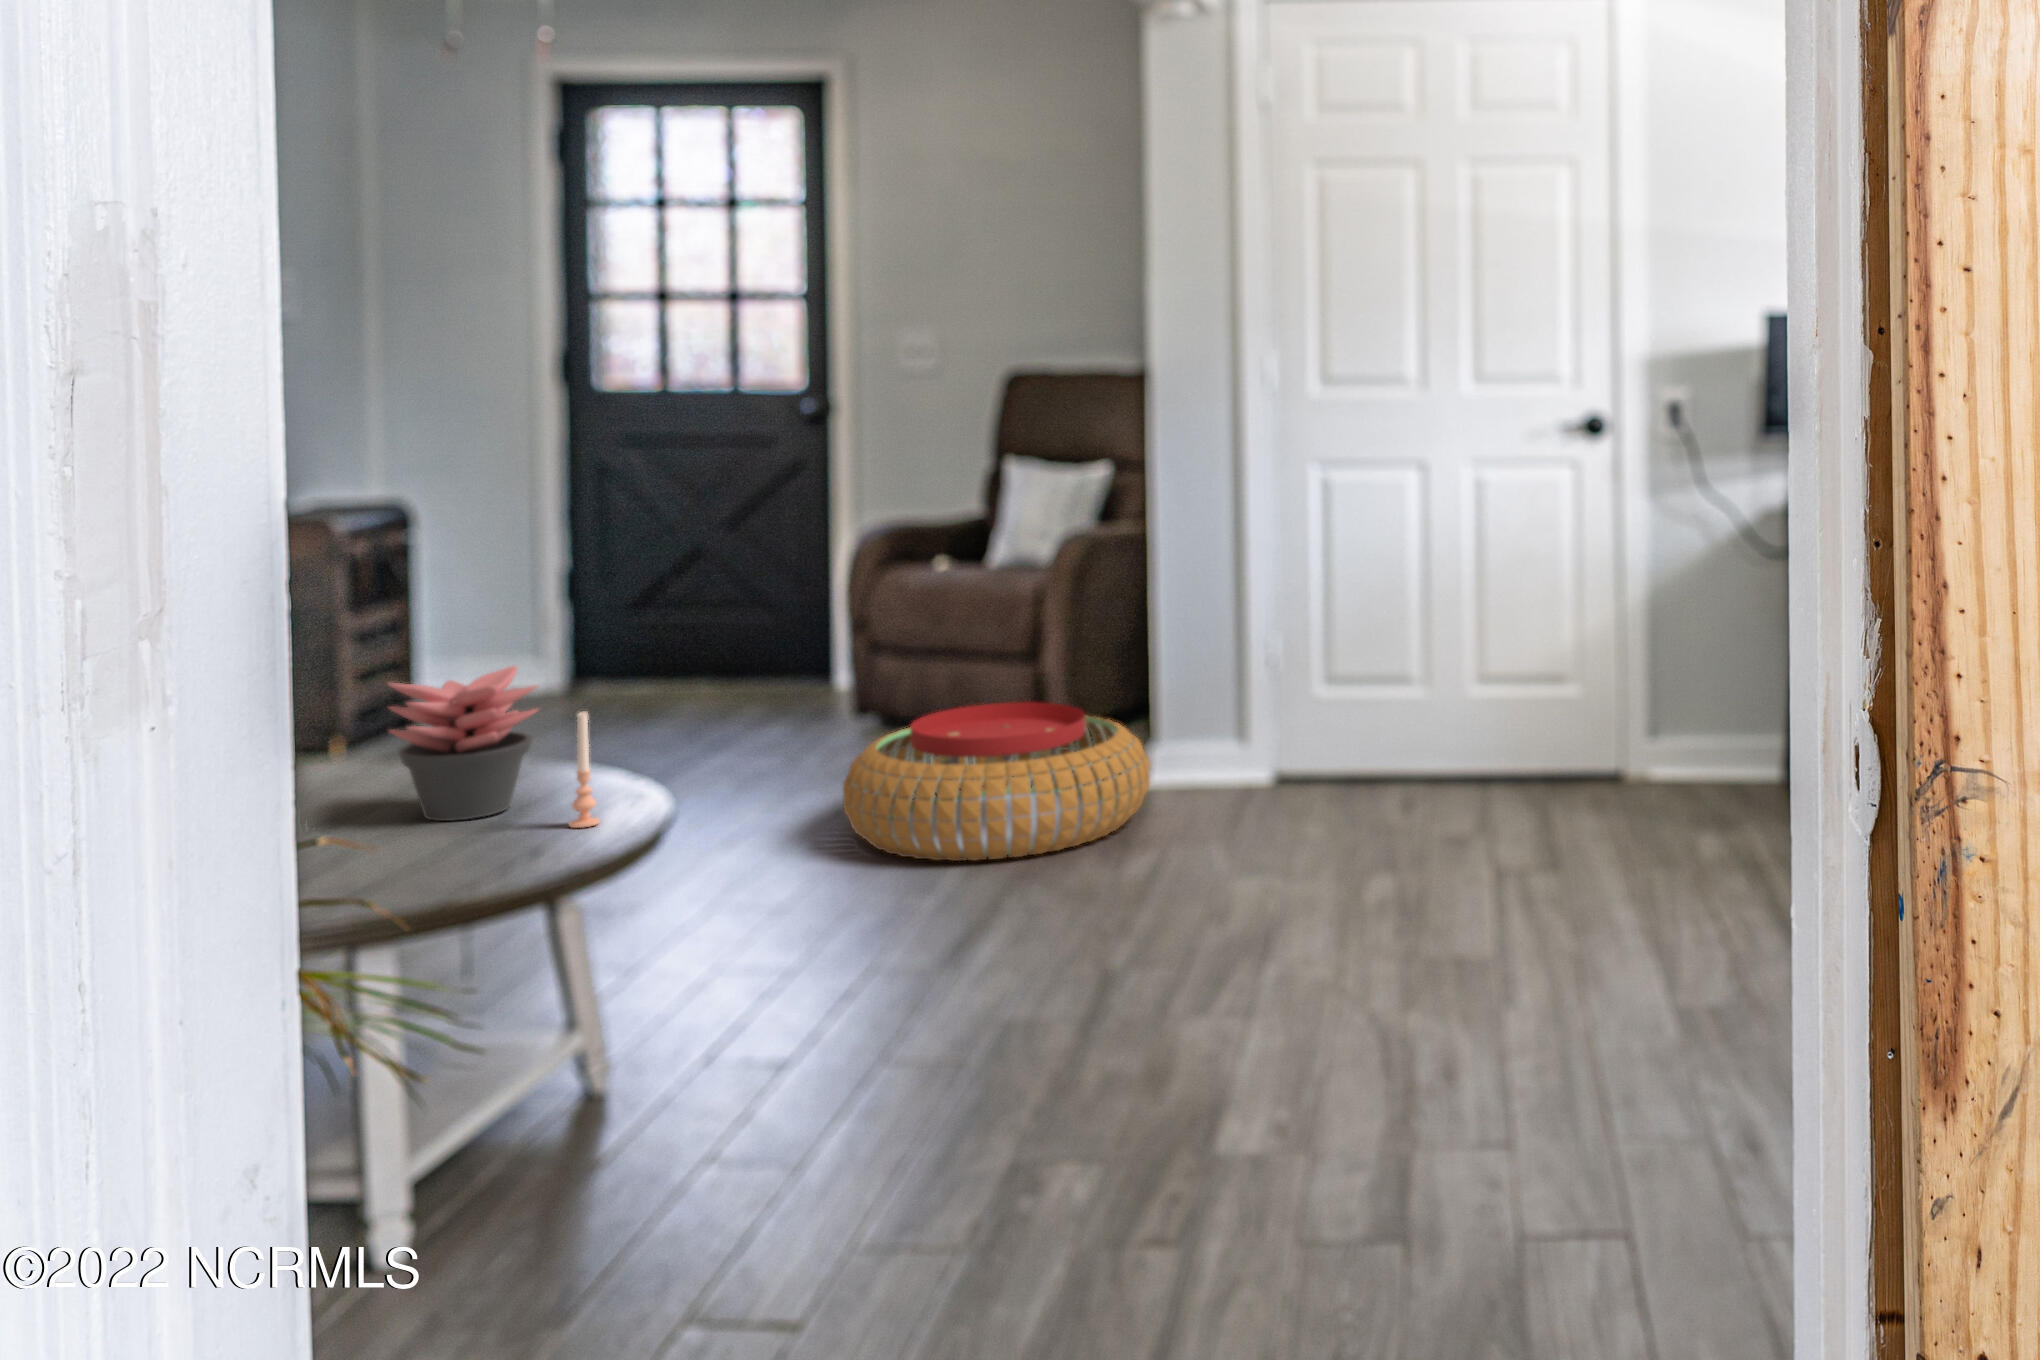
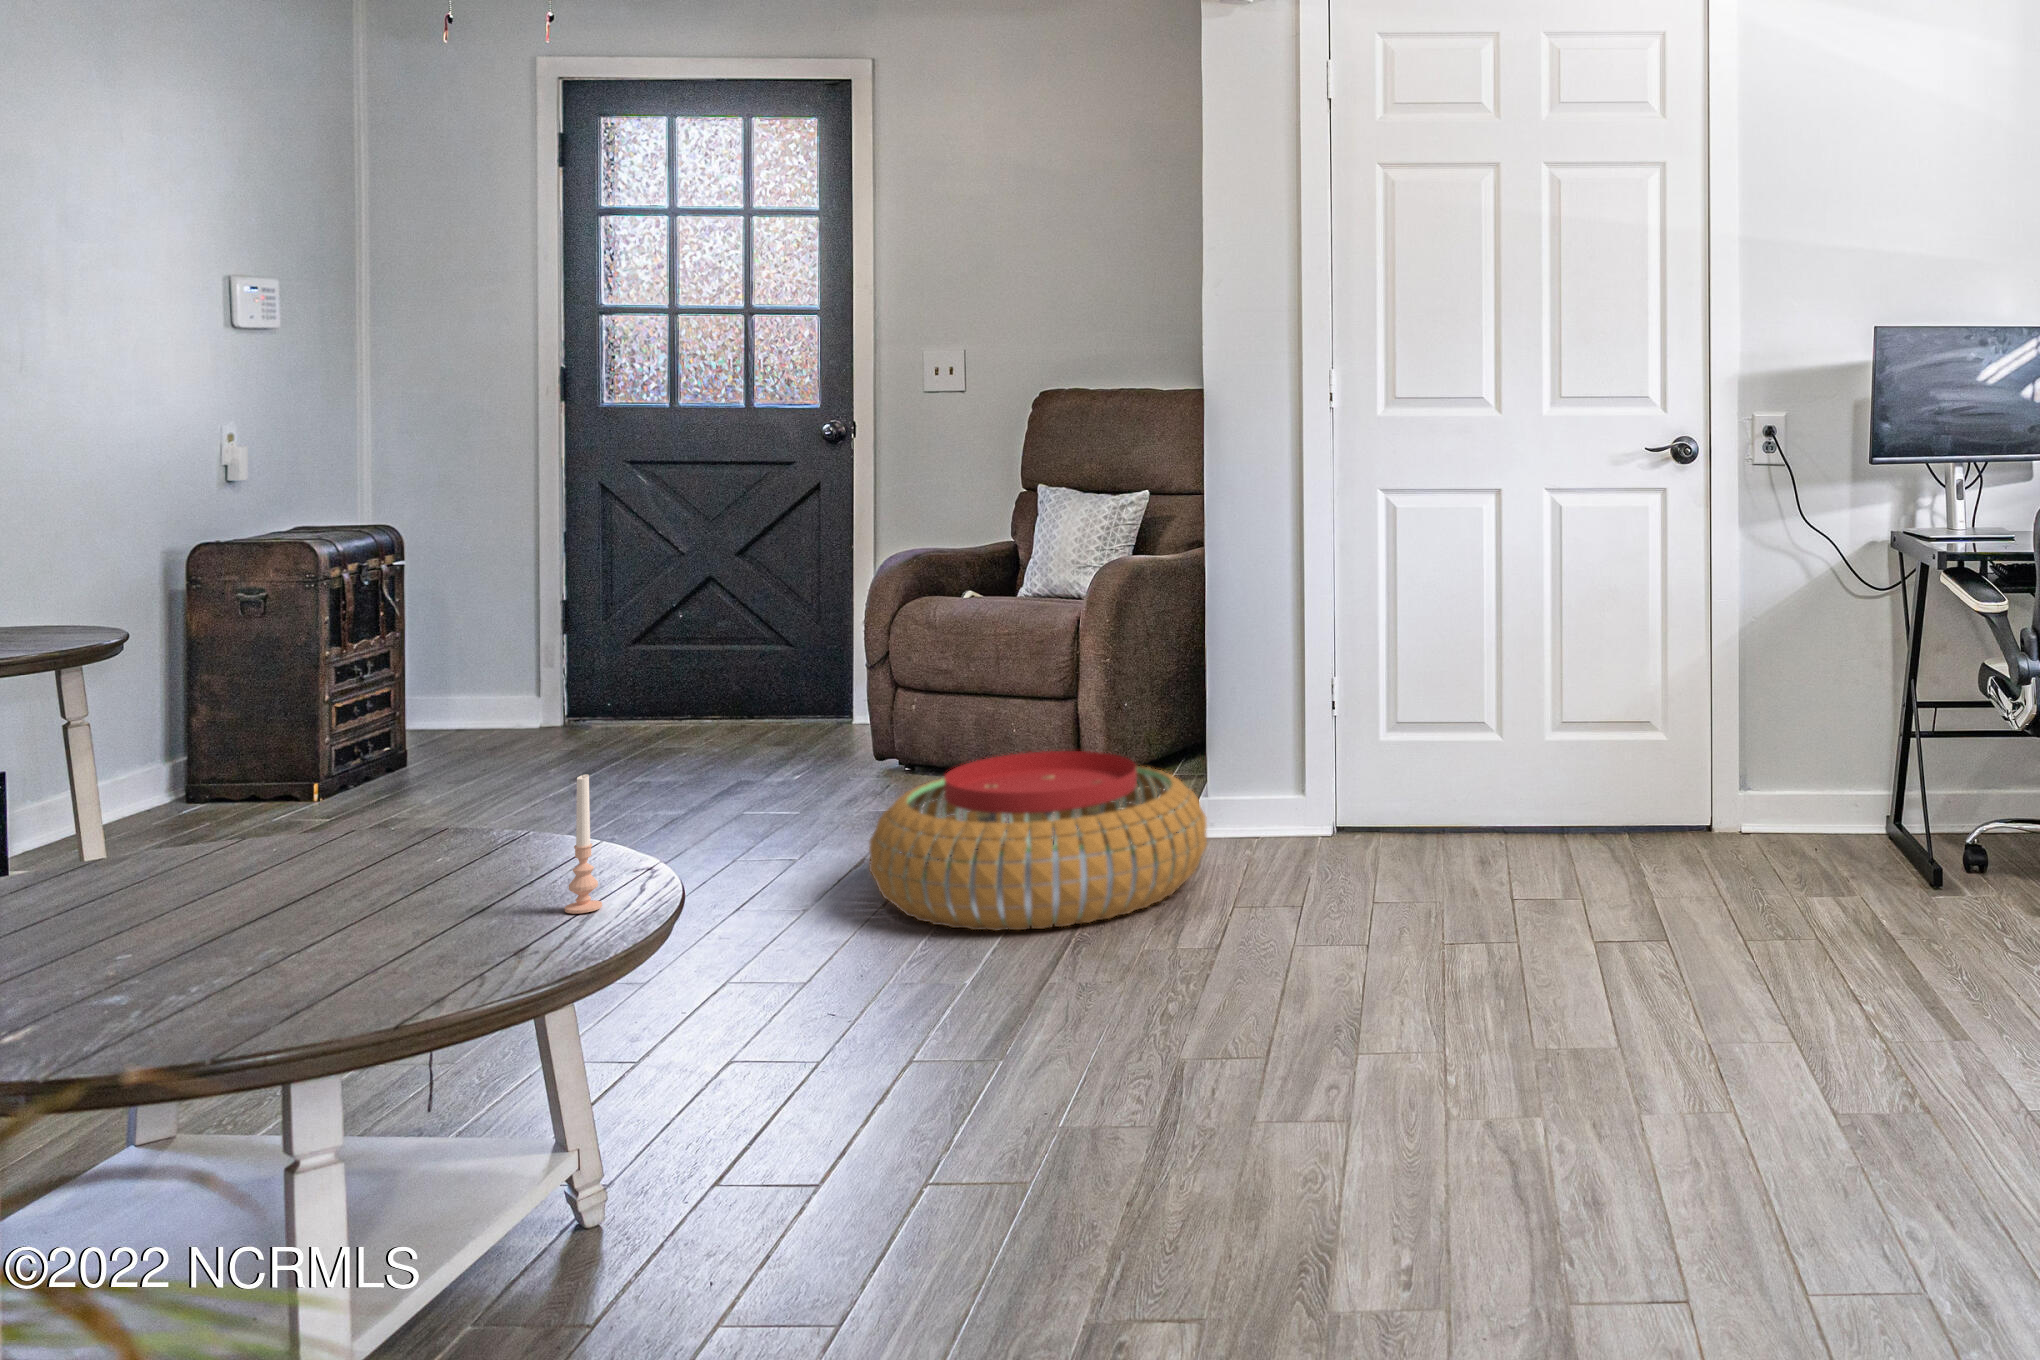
succulent plant: present [388,666,537,821] -> none [353,718,532,904]

